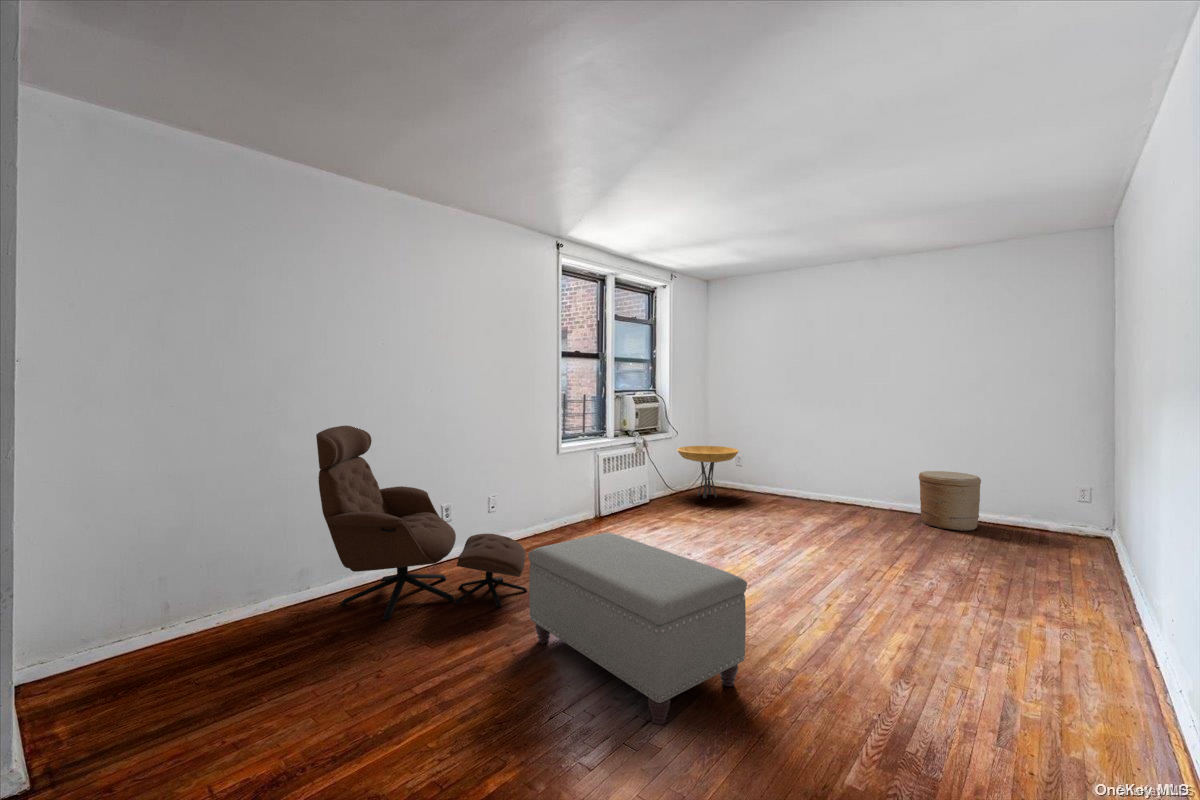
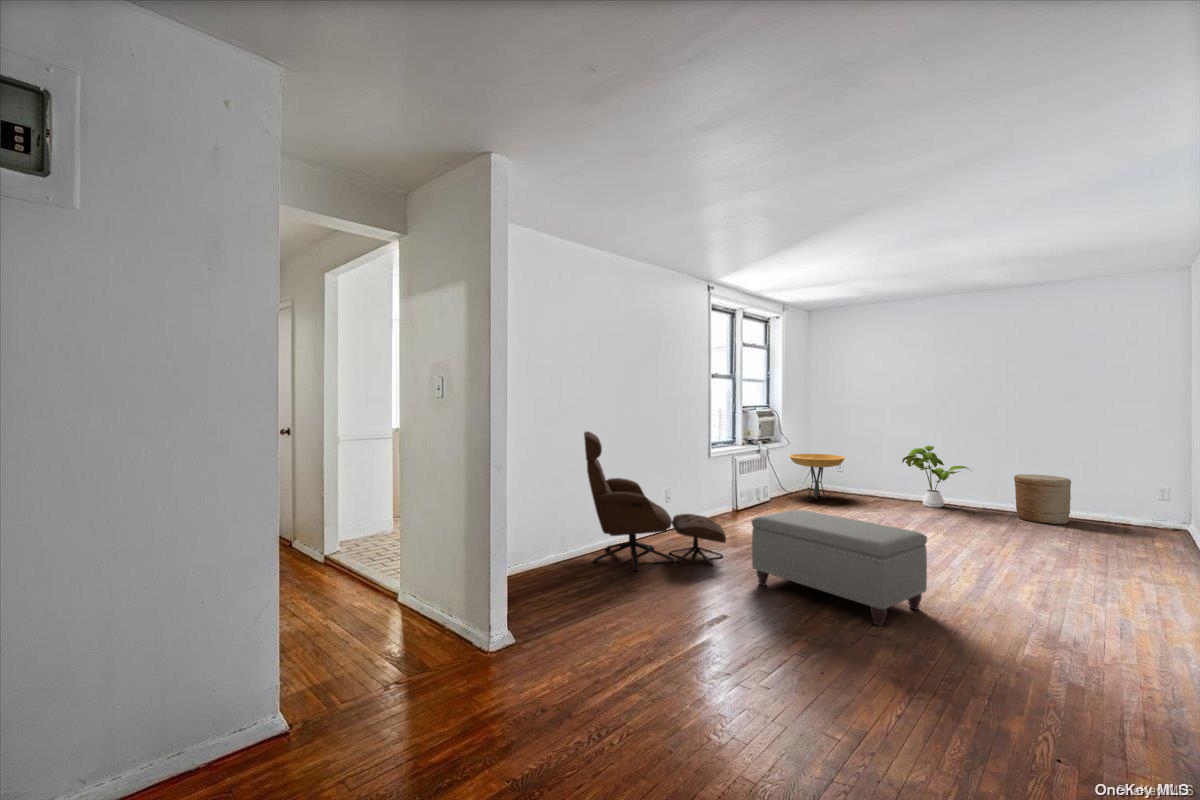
house plant: none [800,437,876,509] -> present [902,446,969,507]

